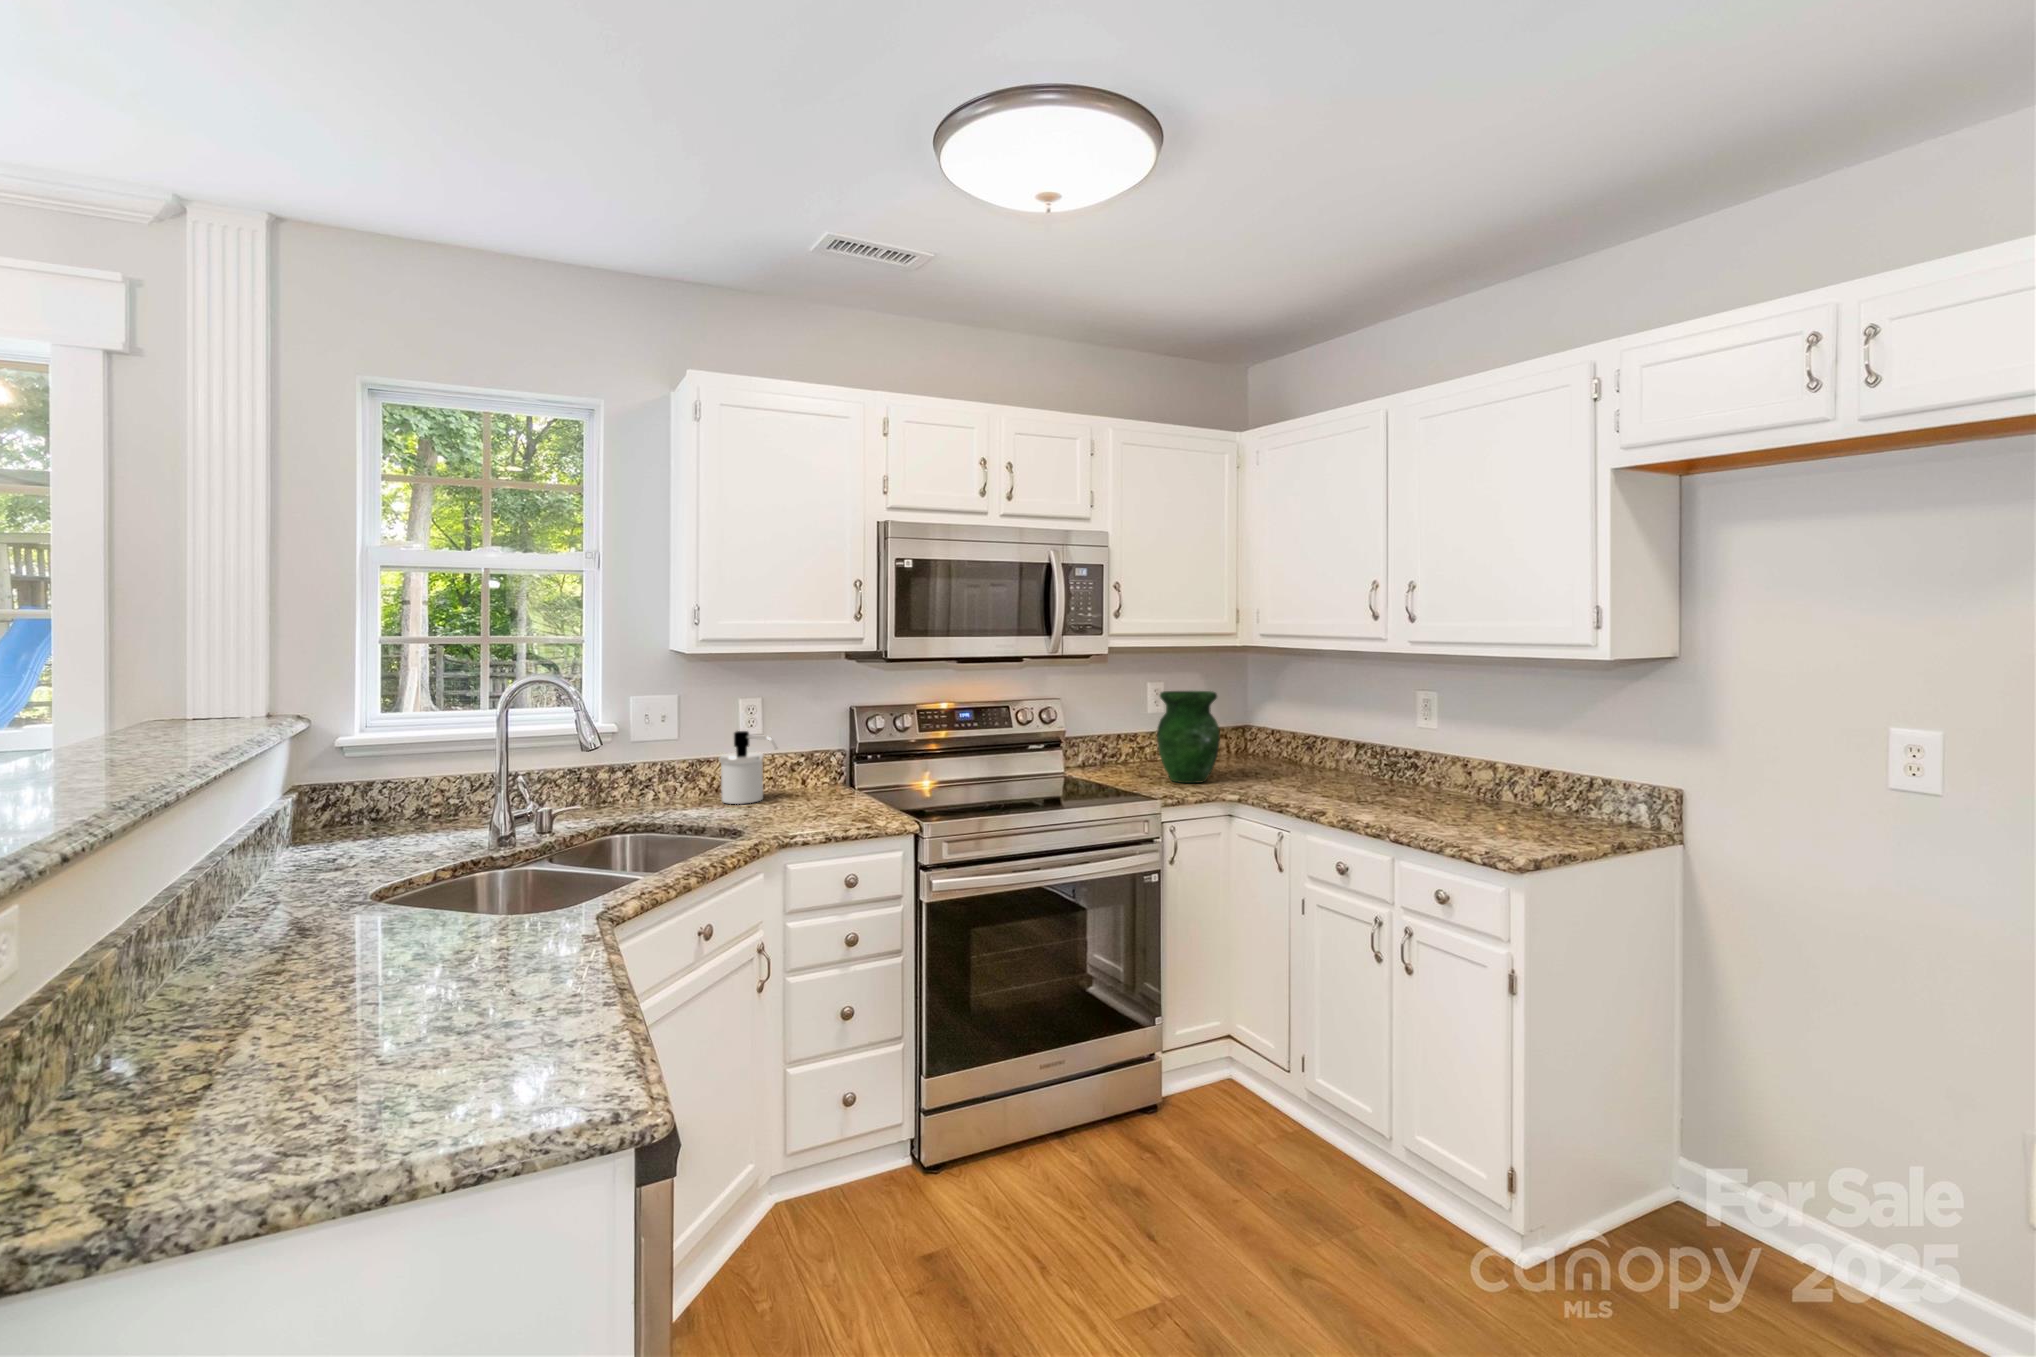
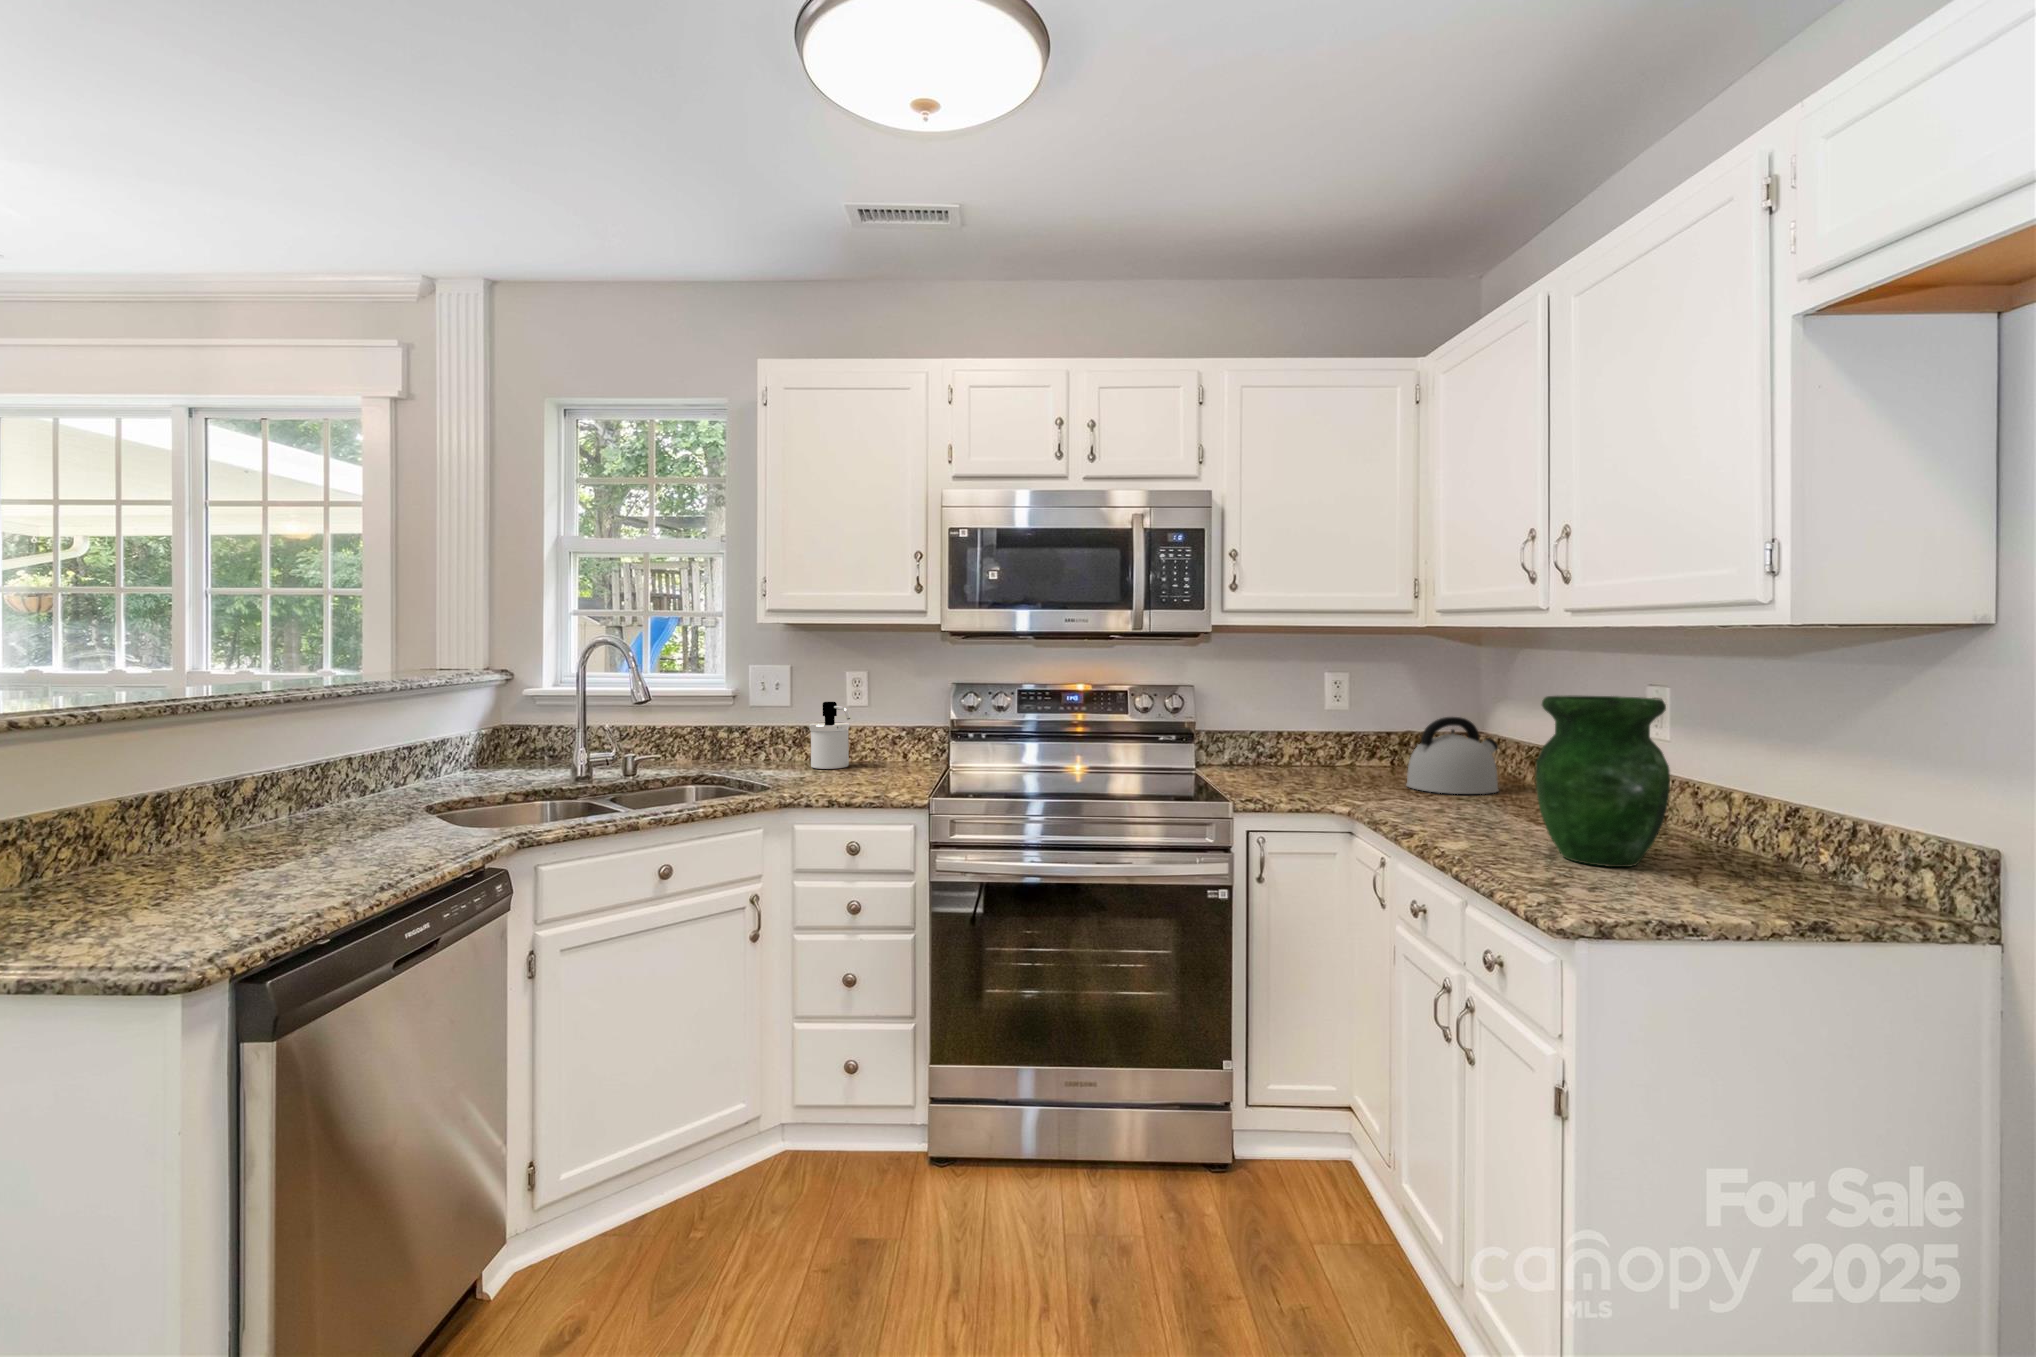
vase: present [1157,691,1220,783] -> present [1535,696,1670,867]
kettle: none [1239,718,1304,777] -> present [1406,717,1499,794]

